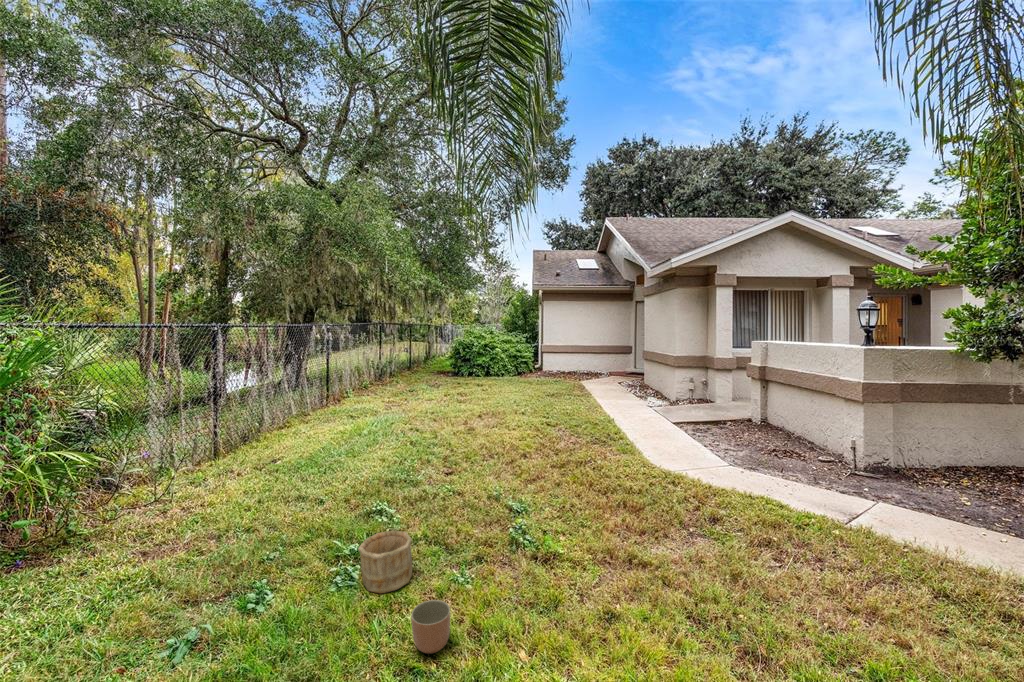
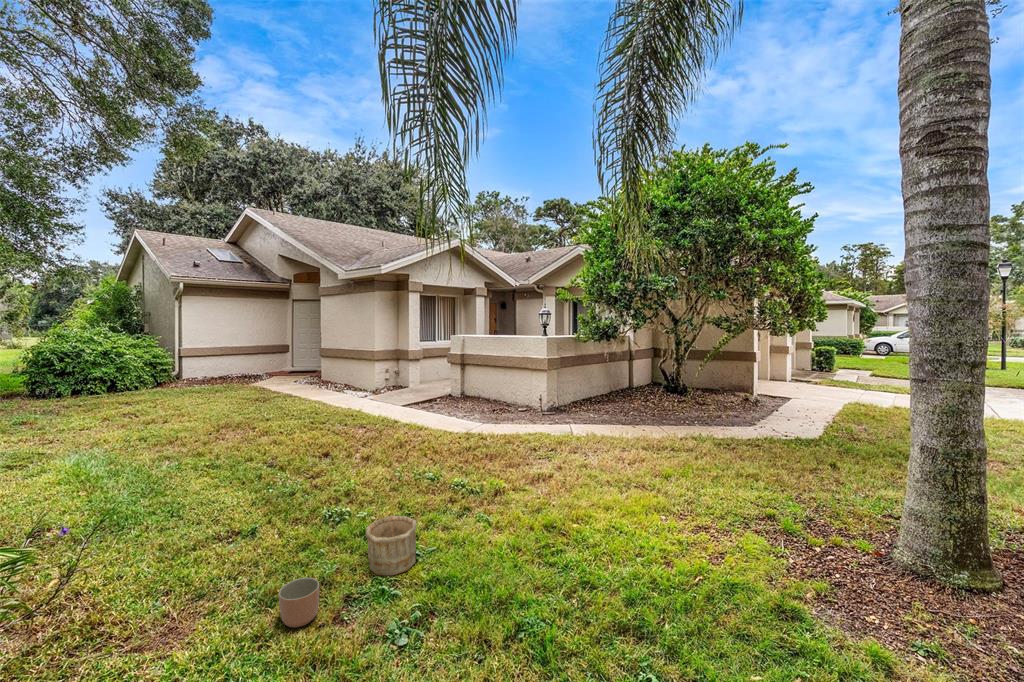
planter: present [411,600,450,654] -> present [279,578,319,628]

